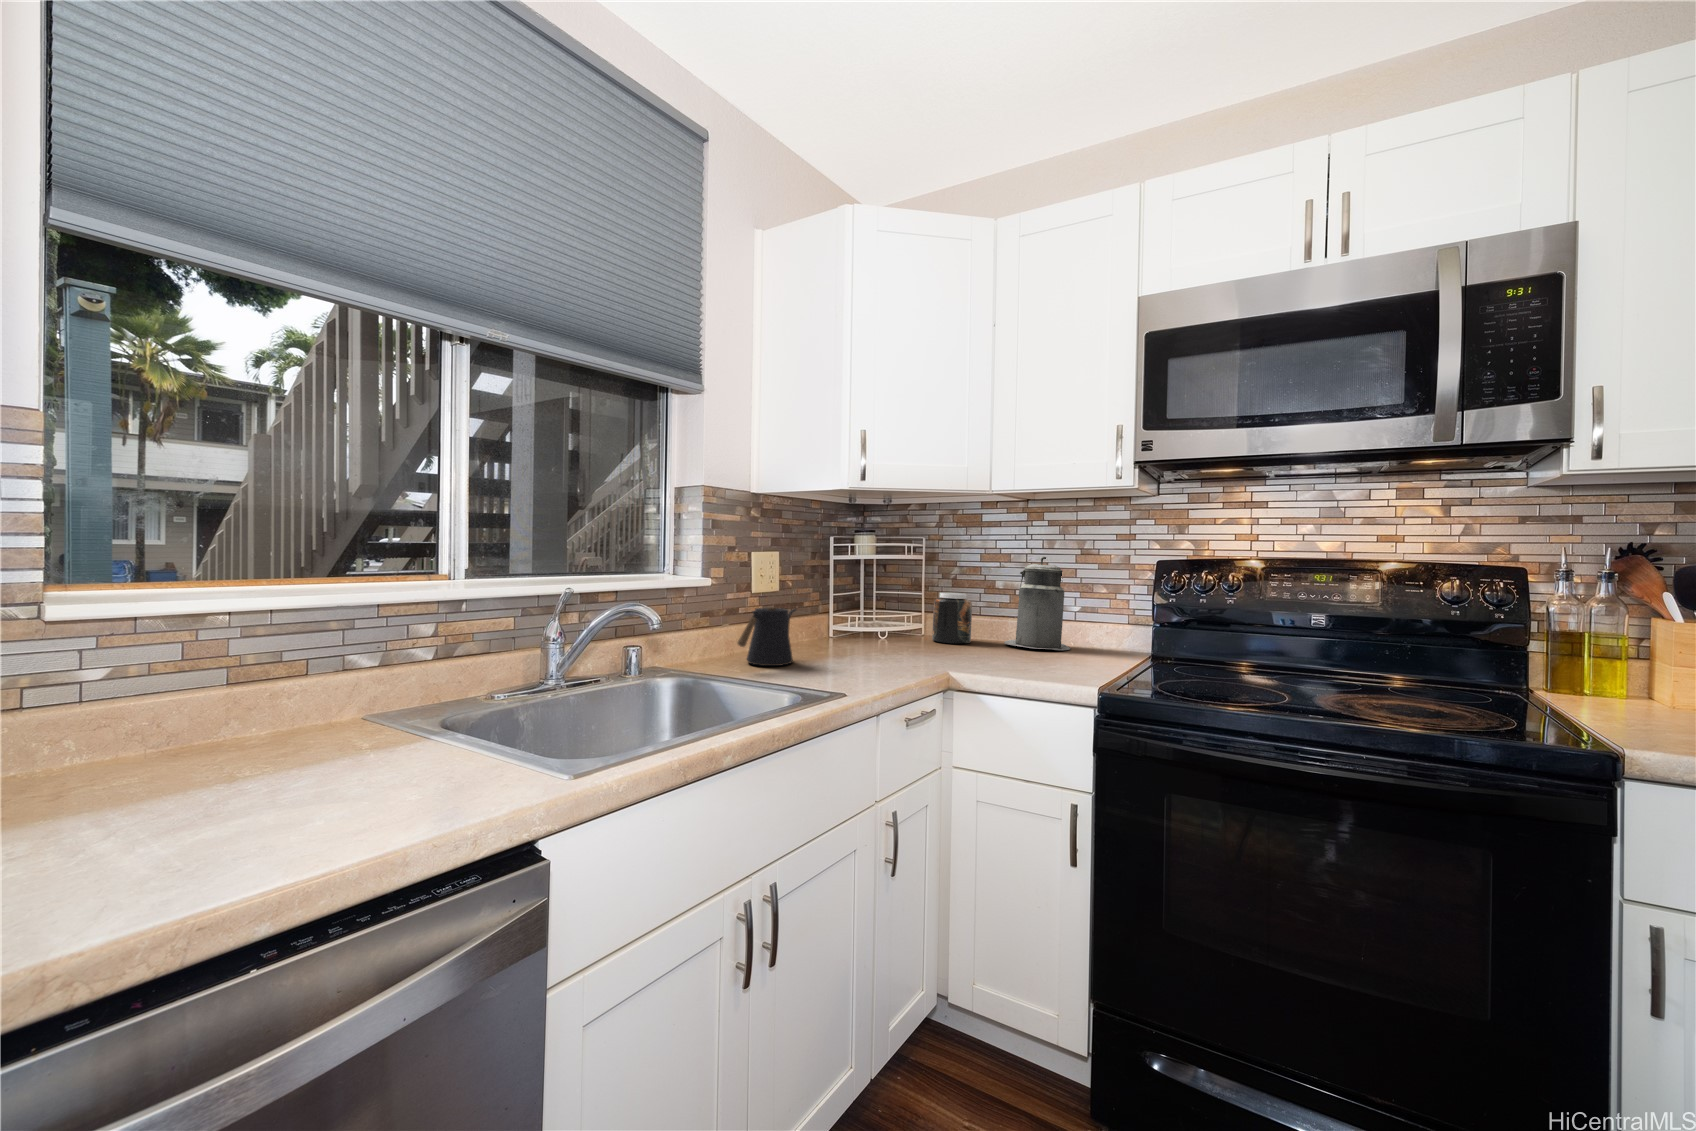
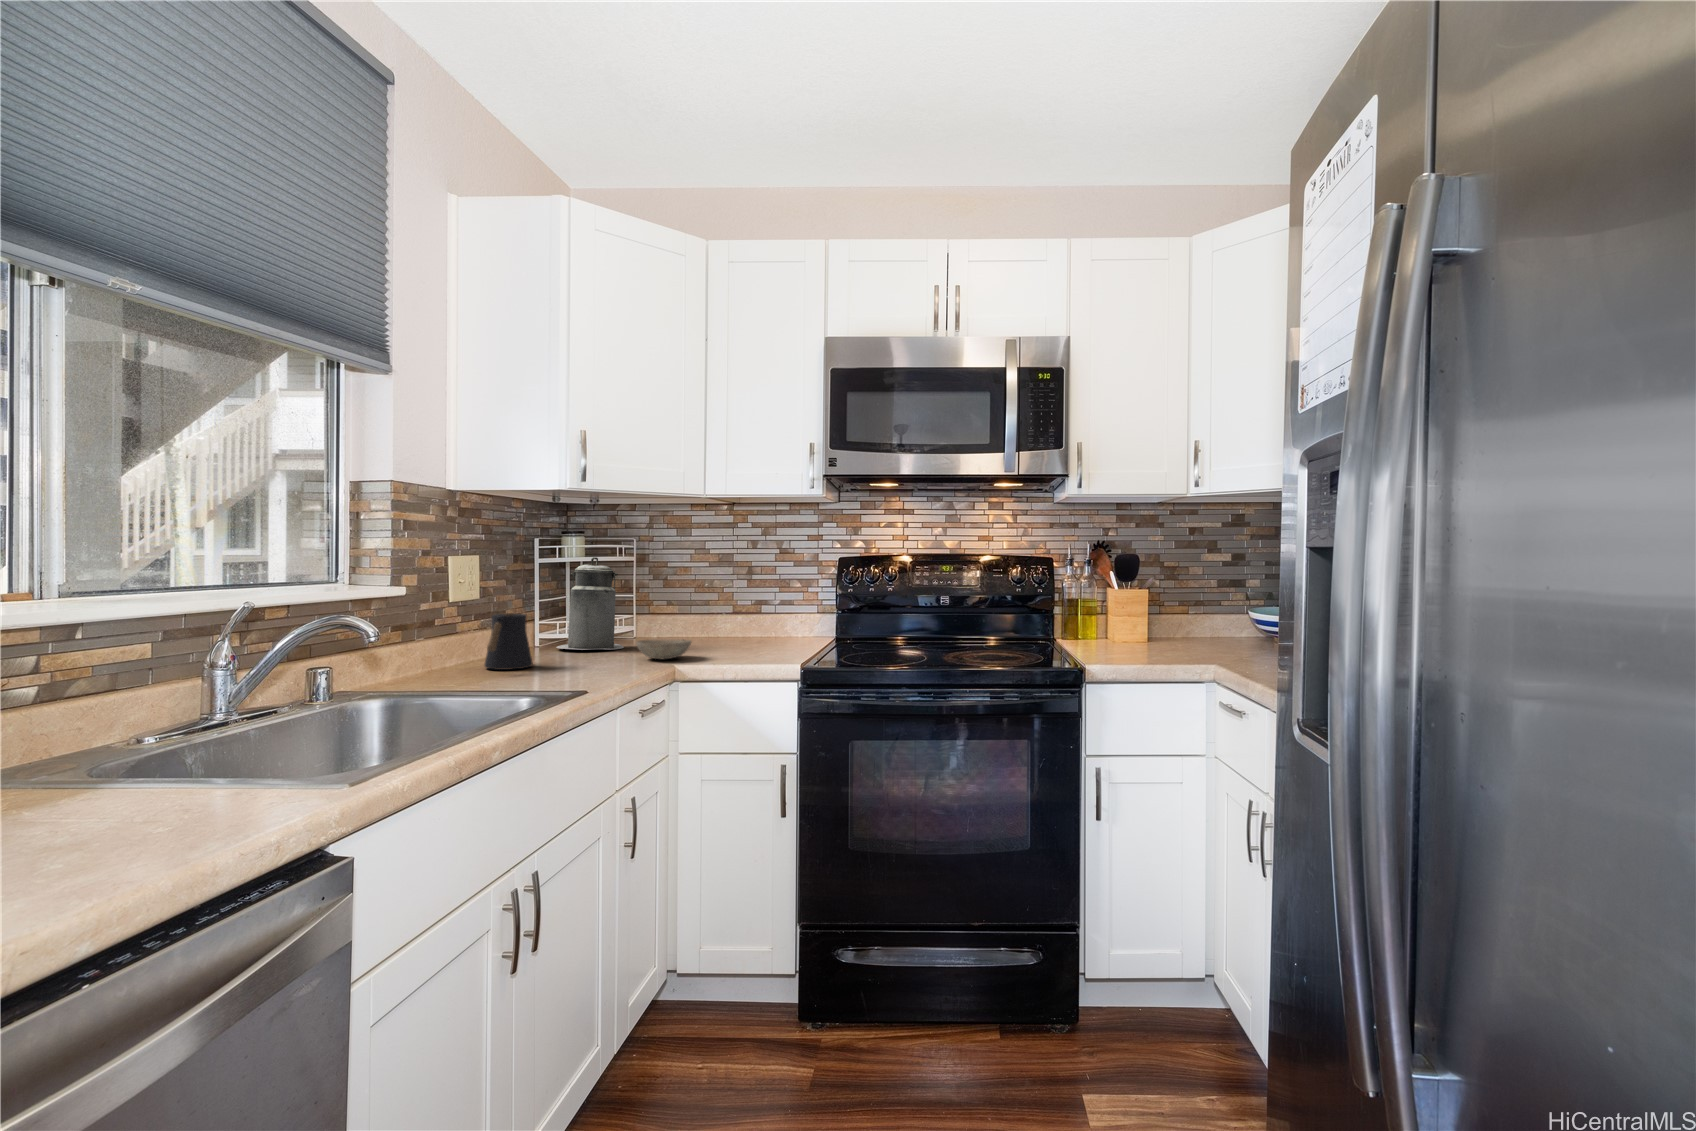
canister: present [1004,557,1070,650] -> present [557,557,624,650]
jar: present [932,592,972,644] -> none [646,593,684,641]
bowl: none [899,644,960,669] -> present [636,640,691,659]

